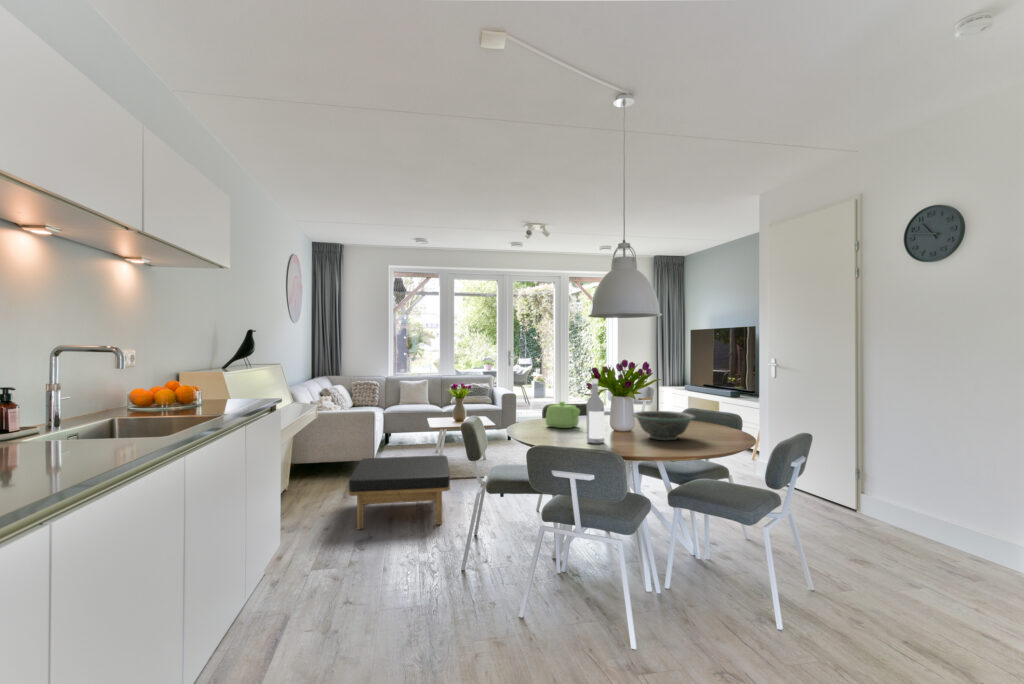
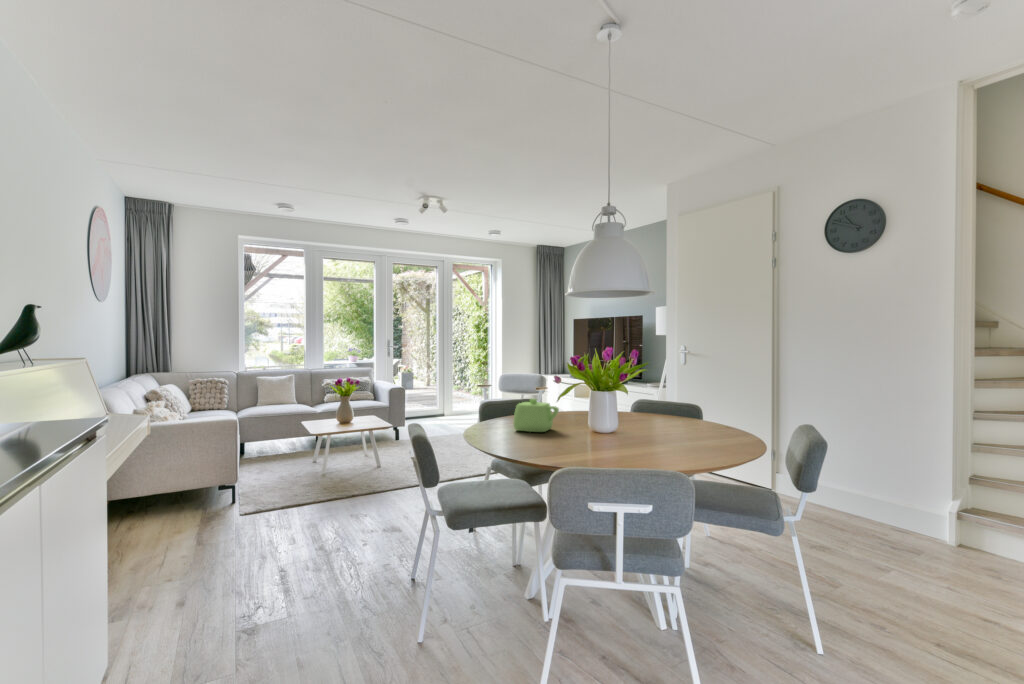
wine bottle: present [586,379,604,444] -> none [594,369,617,452]
decorative bowl: present [632,411,696,440] -> none [632,406,709,441]
ottoman: present [348,455,450,529] -> none [220,472,372,594]

